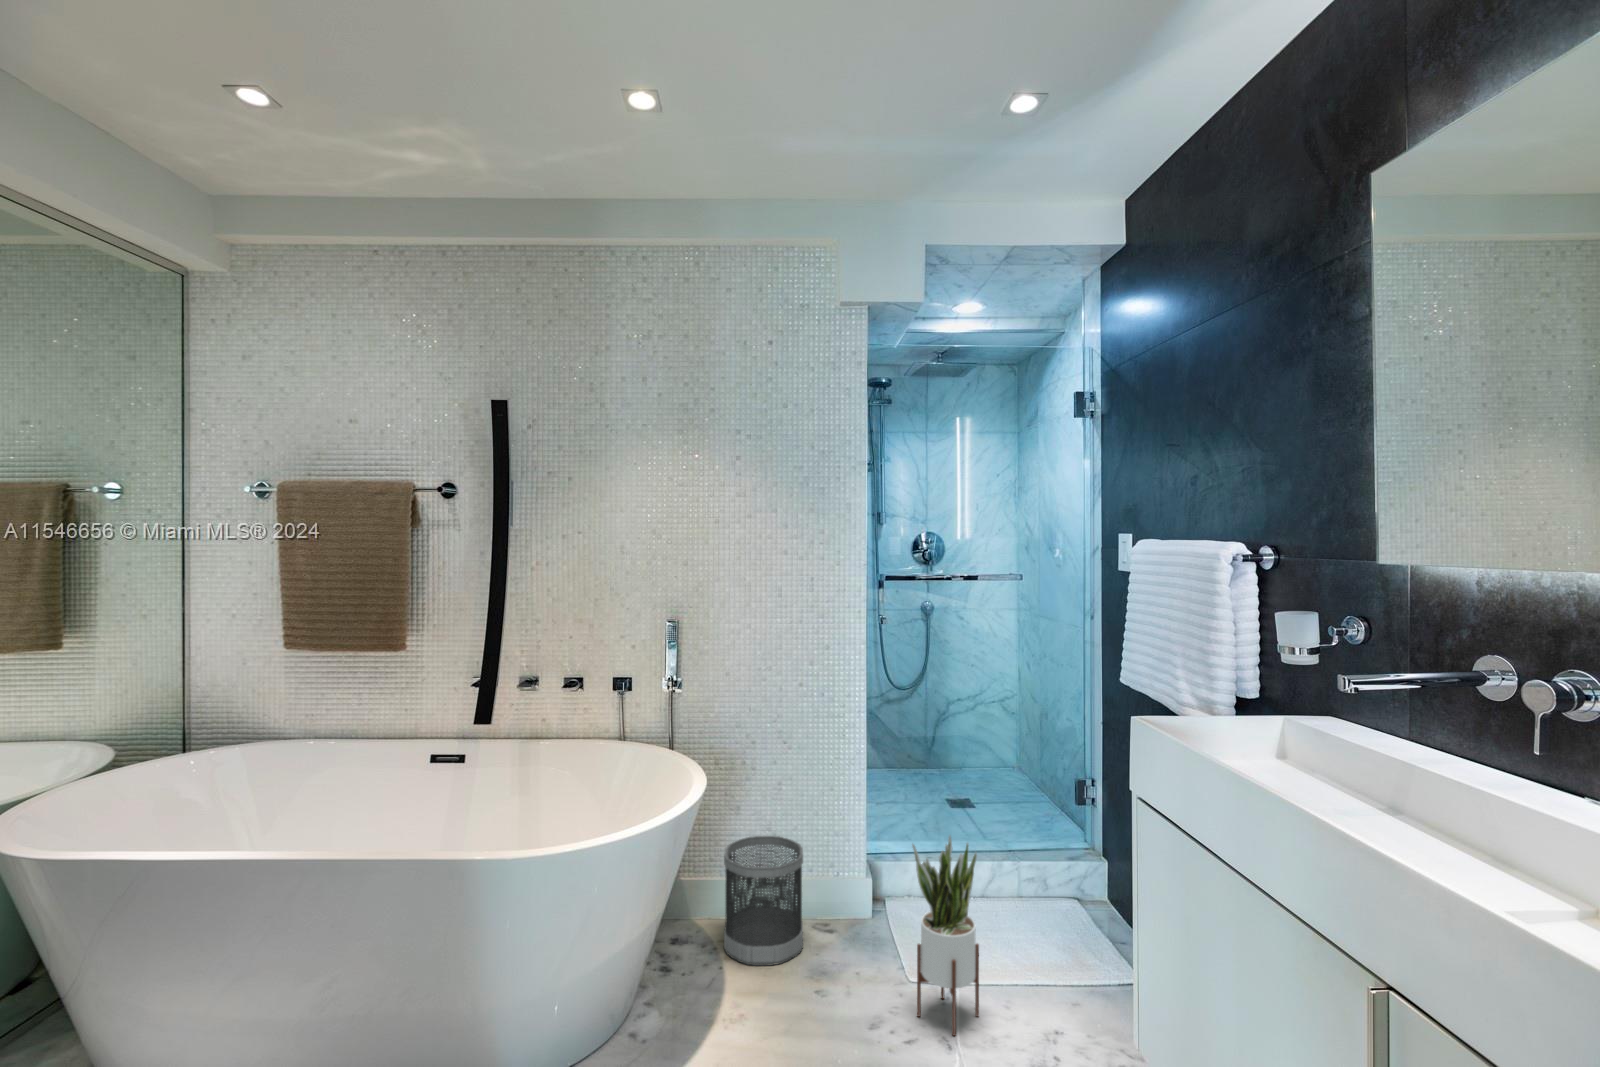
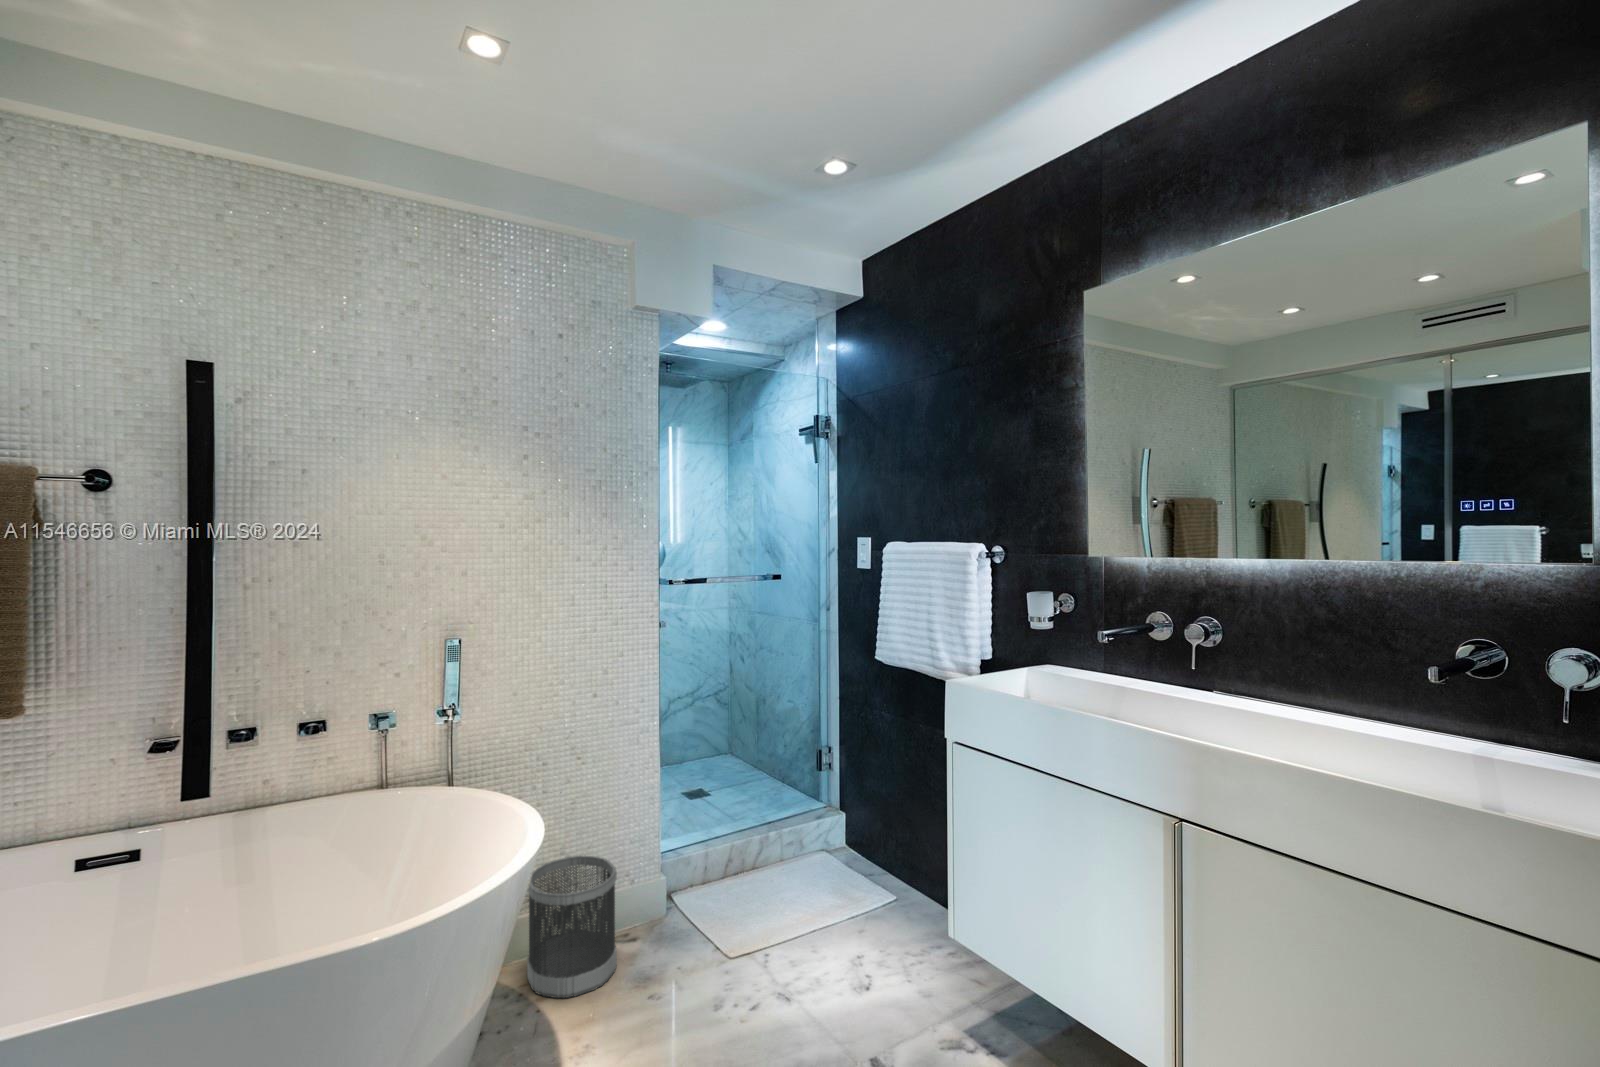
potted plant: present [912,836,979,1036] -> none [757,814,806,995]

